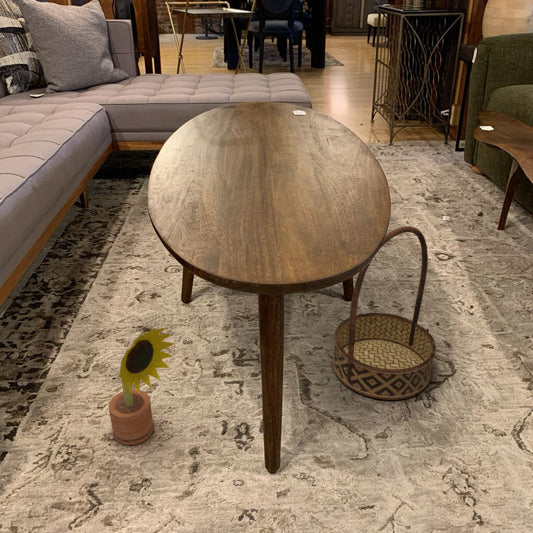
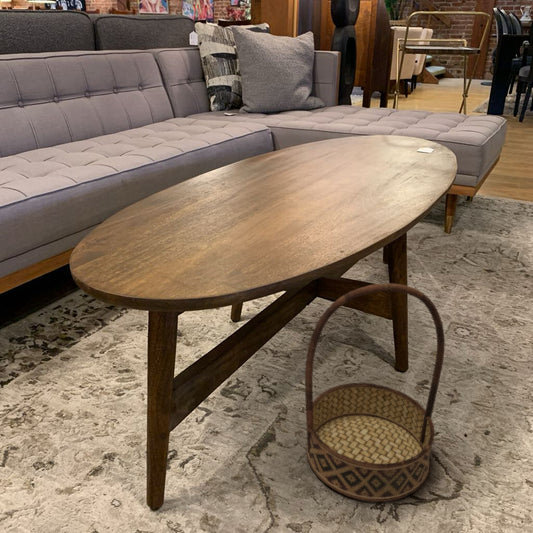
decorative plant: present [109,328,175,445] -> none [34,318,112,429]

